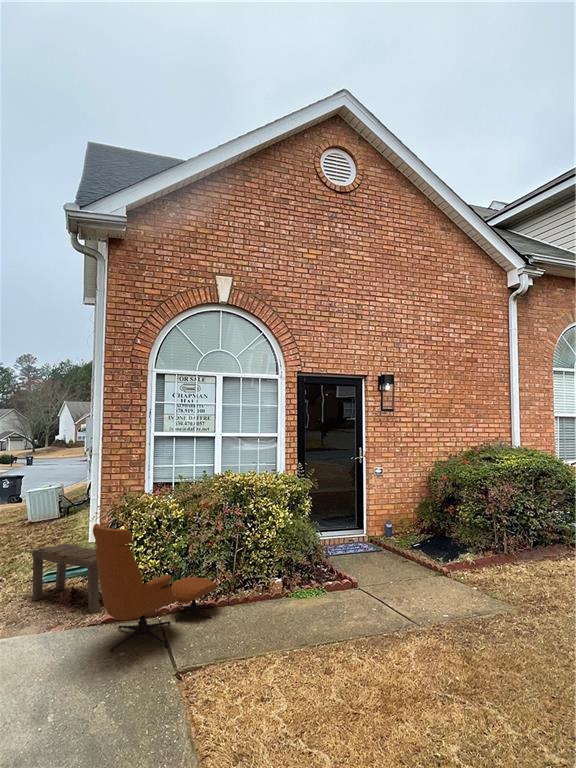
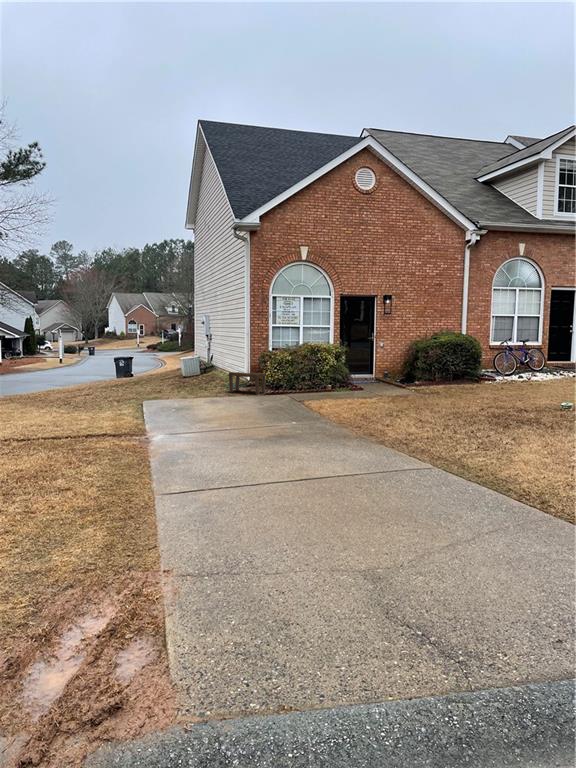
lounge chair: present [93,524,216,652] -> none [265,356,306,399]

